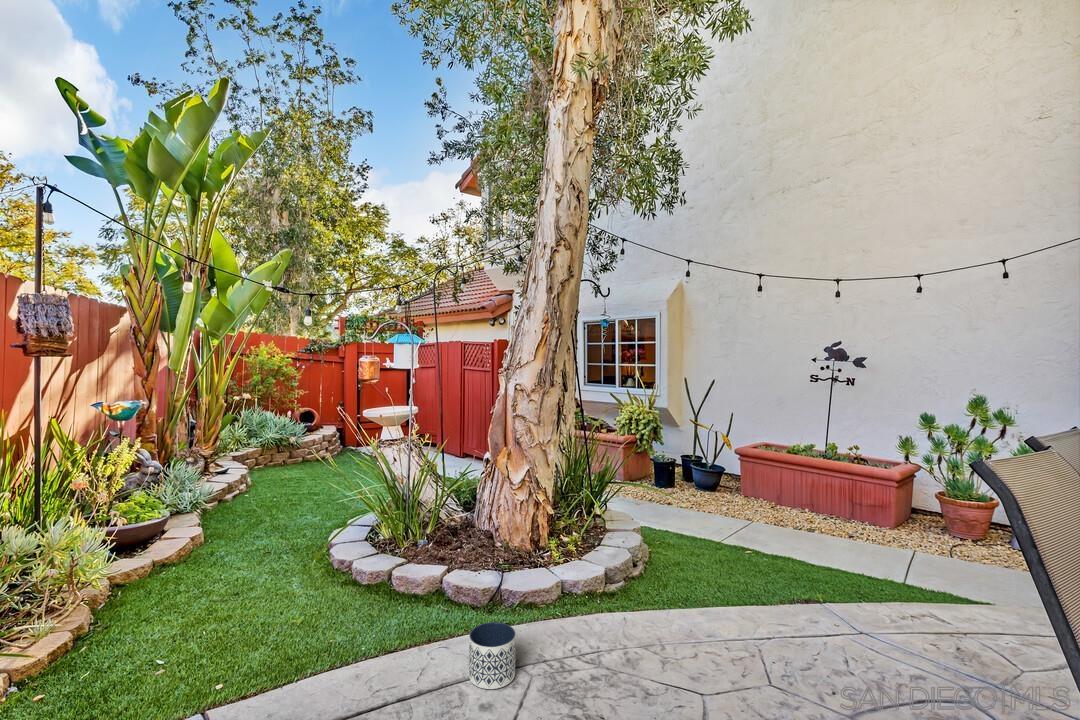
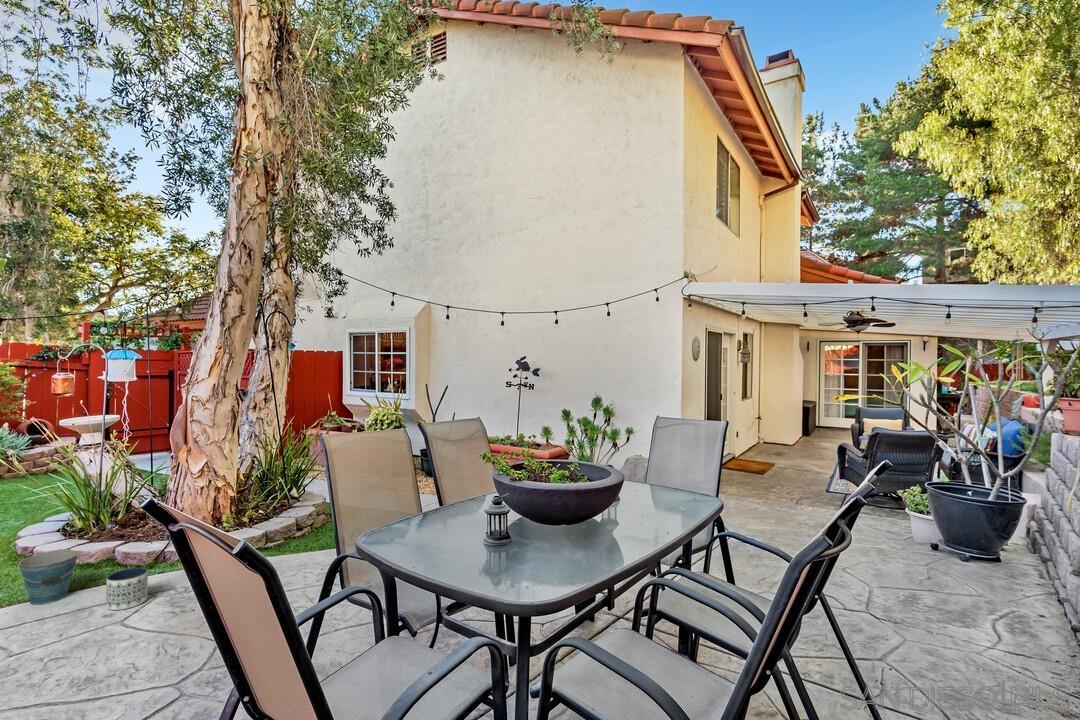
bucket: none [360,582,422,659] -> present [18,550,79,605]

